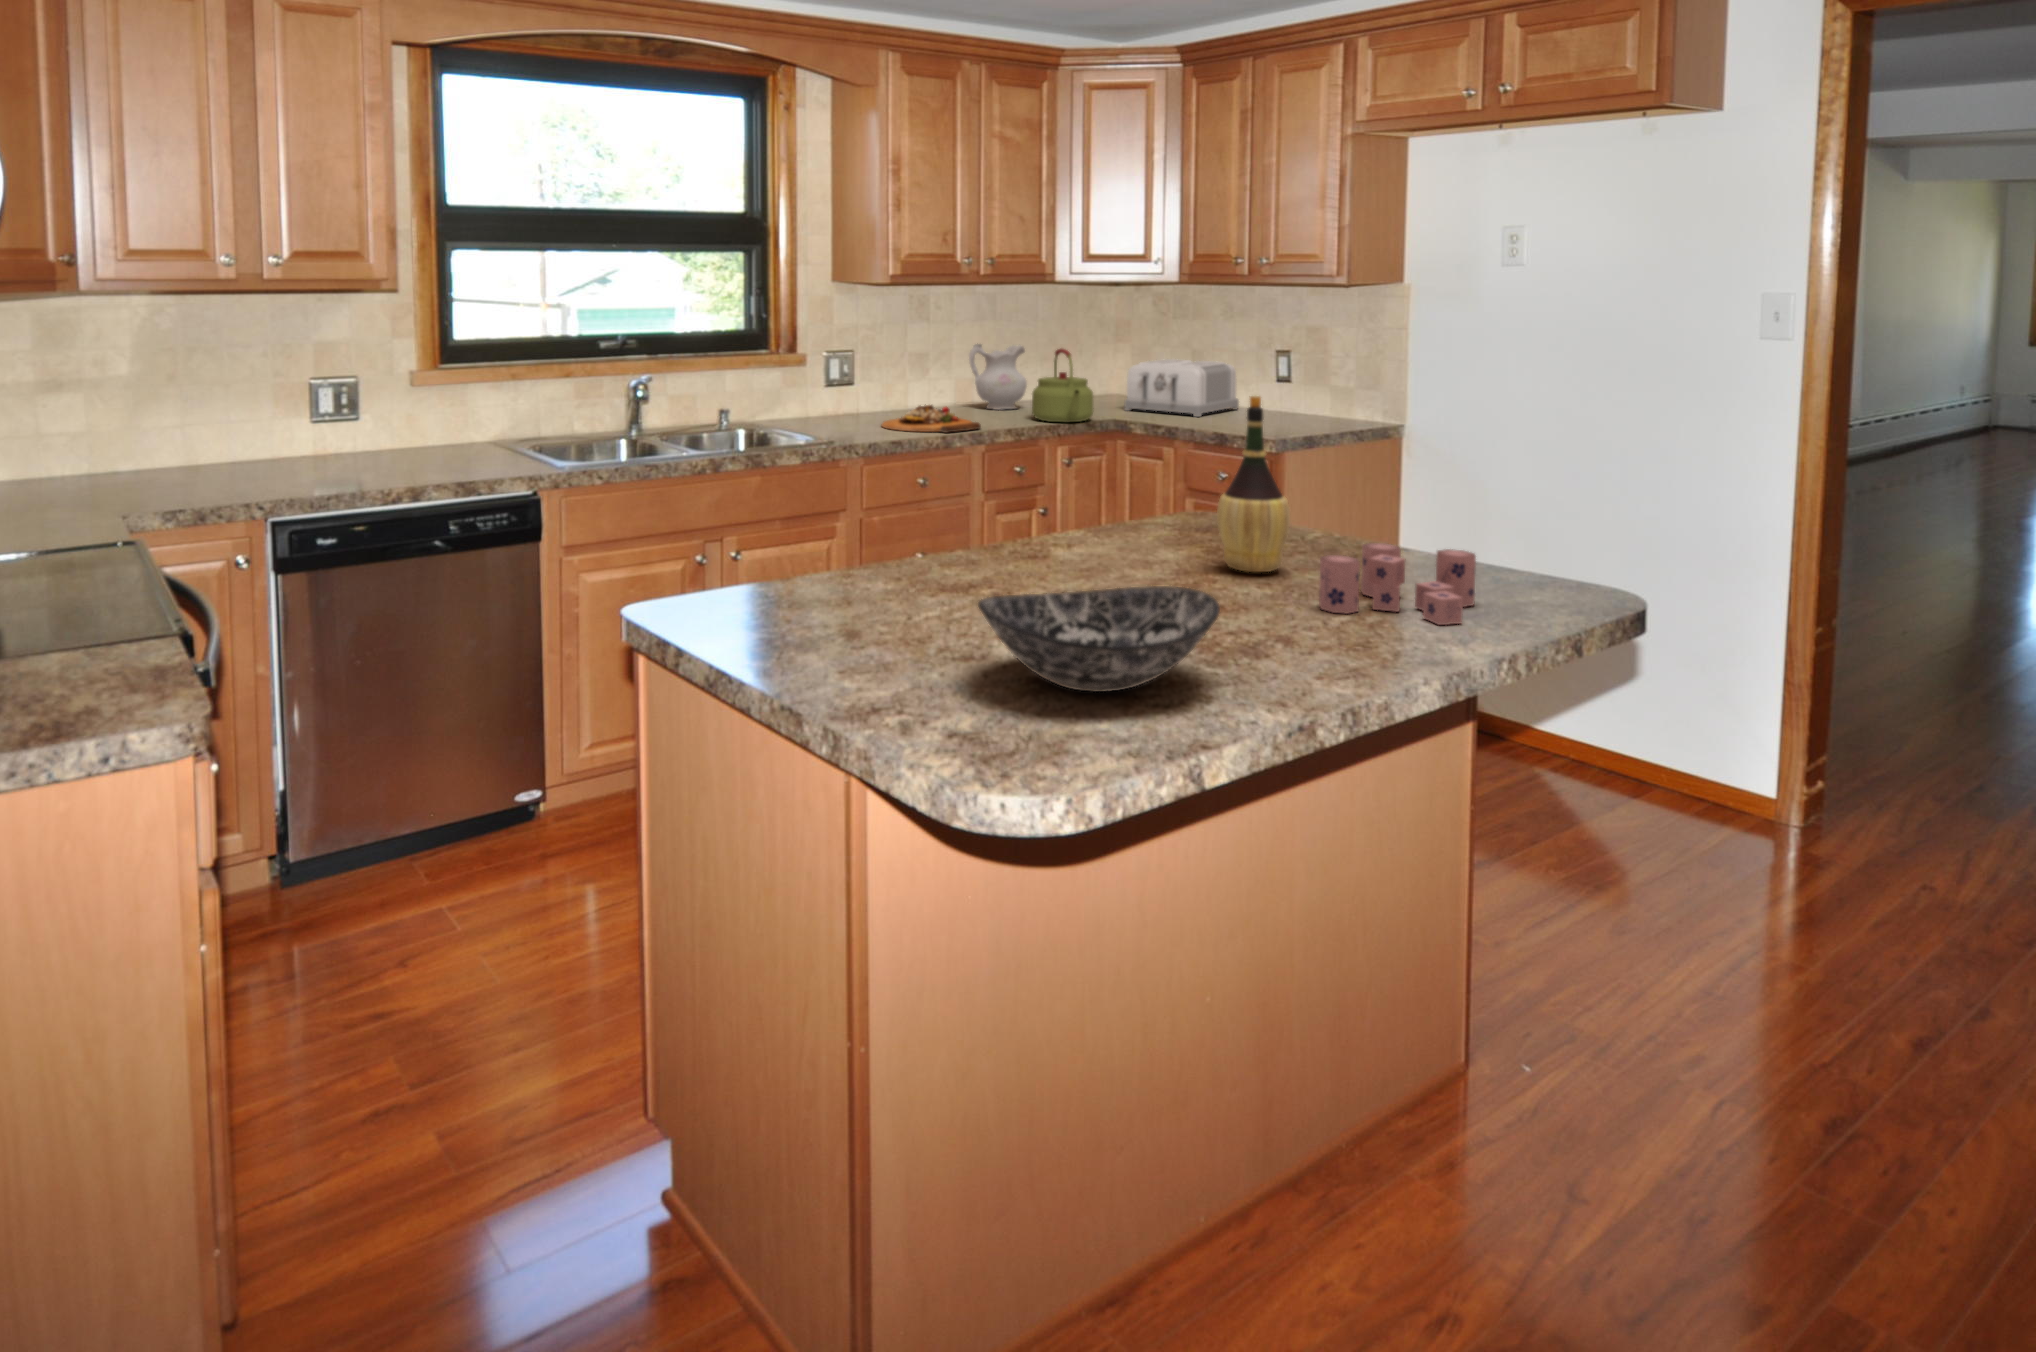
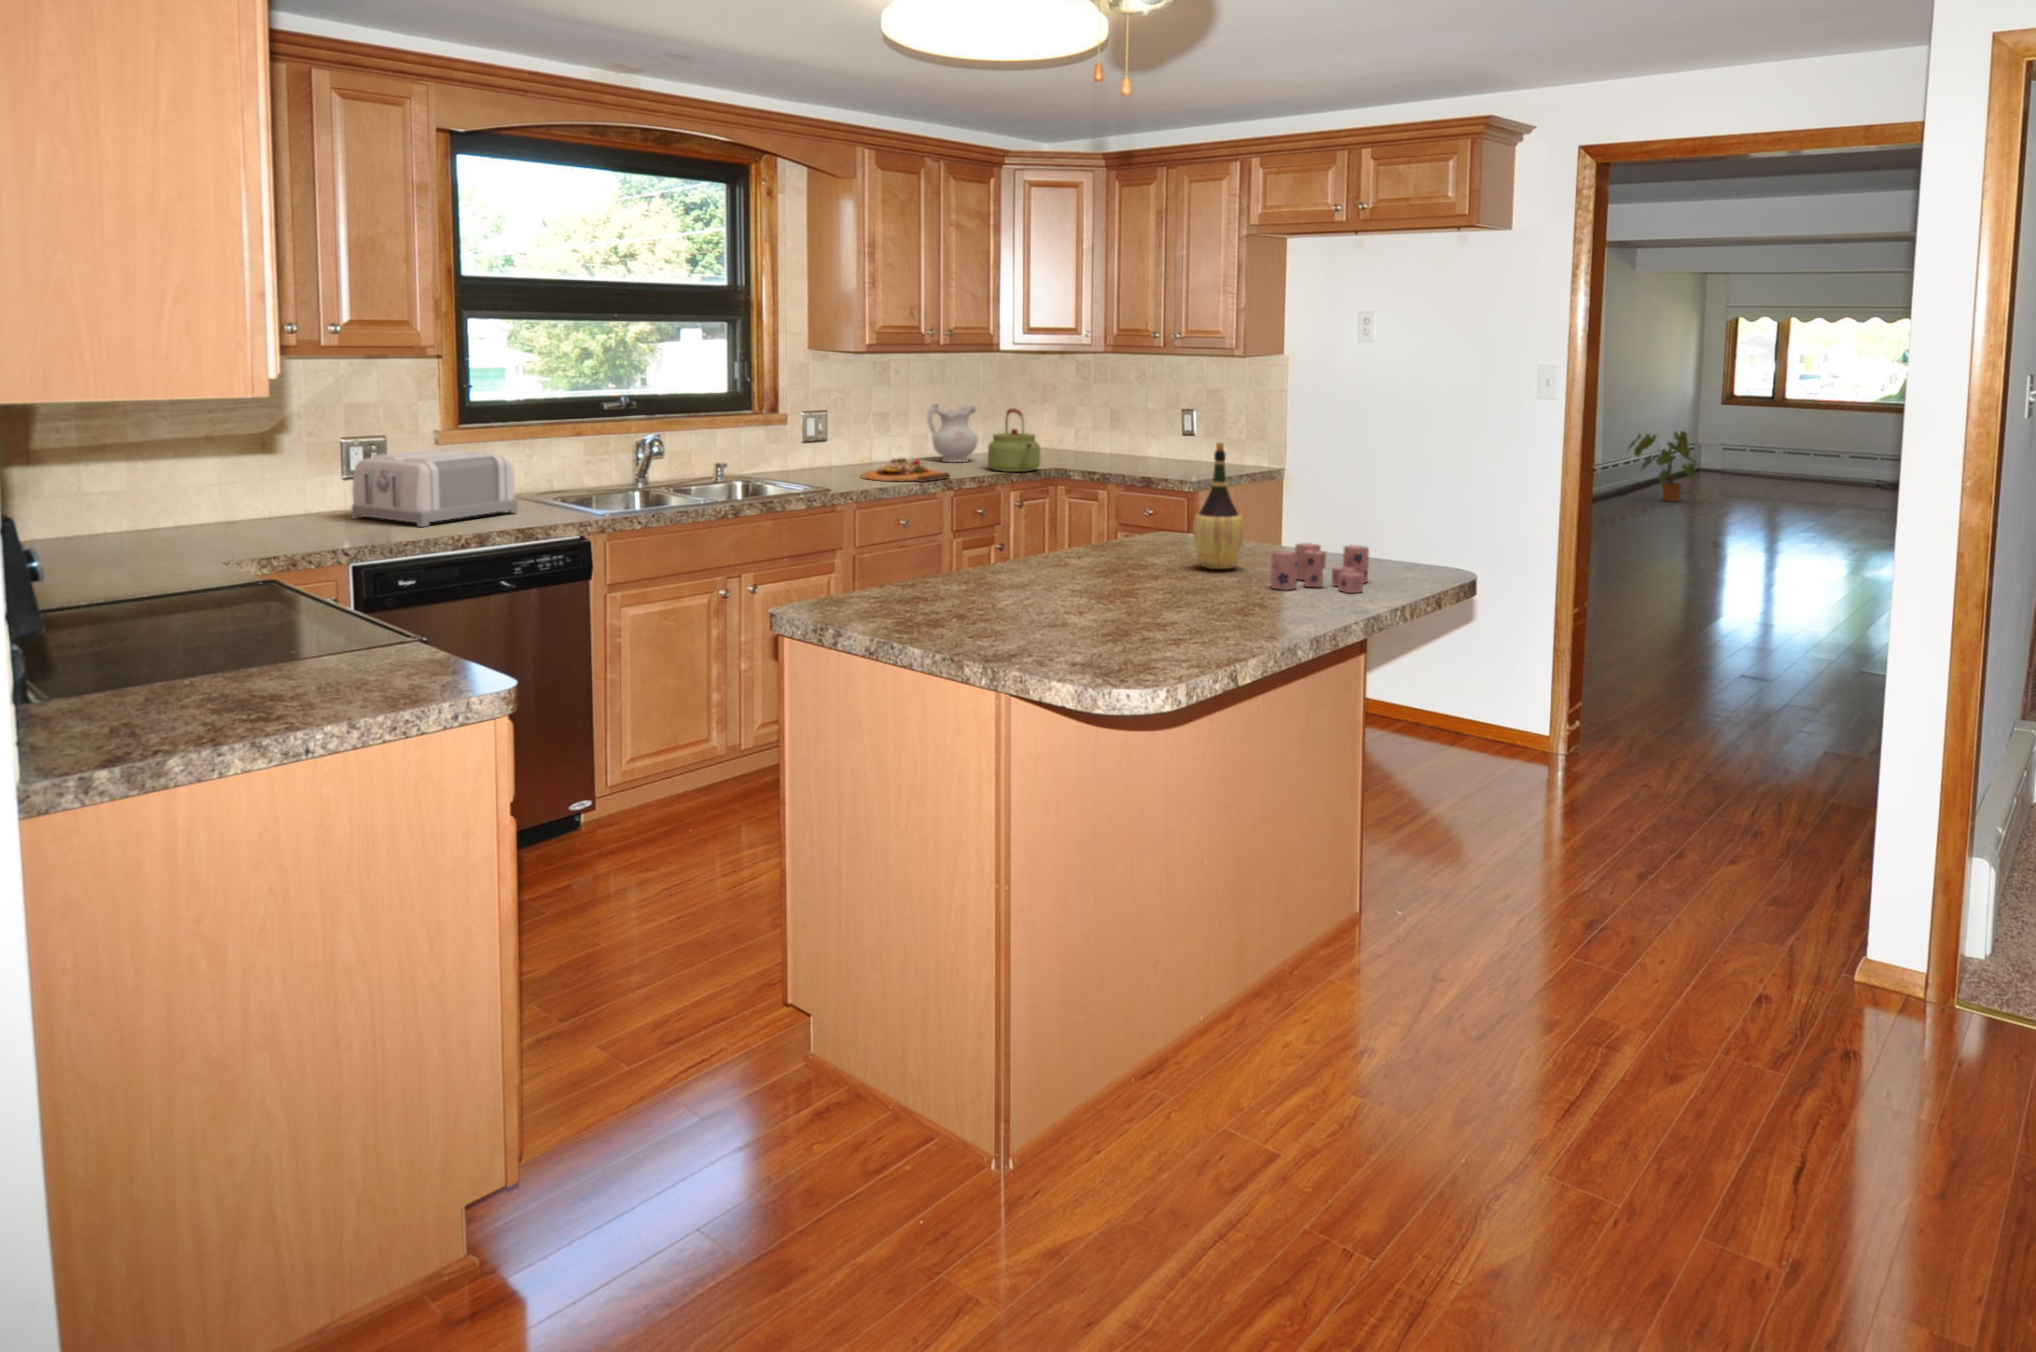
toaster: present [1124,359,1239,417] -> present [352,449,518,527]
house plant: none [1888,379,1994,468] -> present [1629,431,1697,502]
bowl: present [978,586,1220,692] -> none [1071,569,1228,637]

